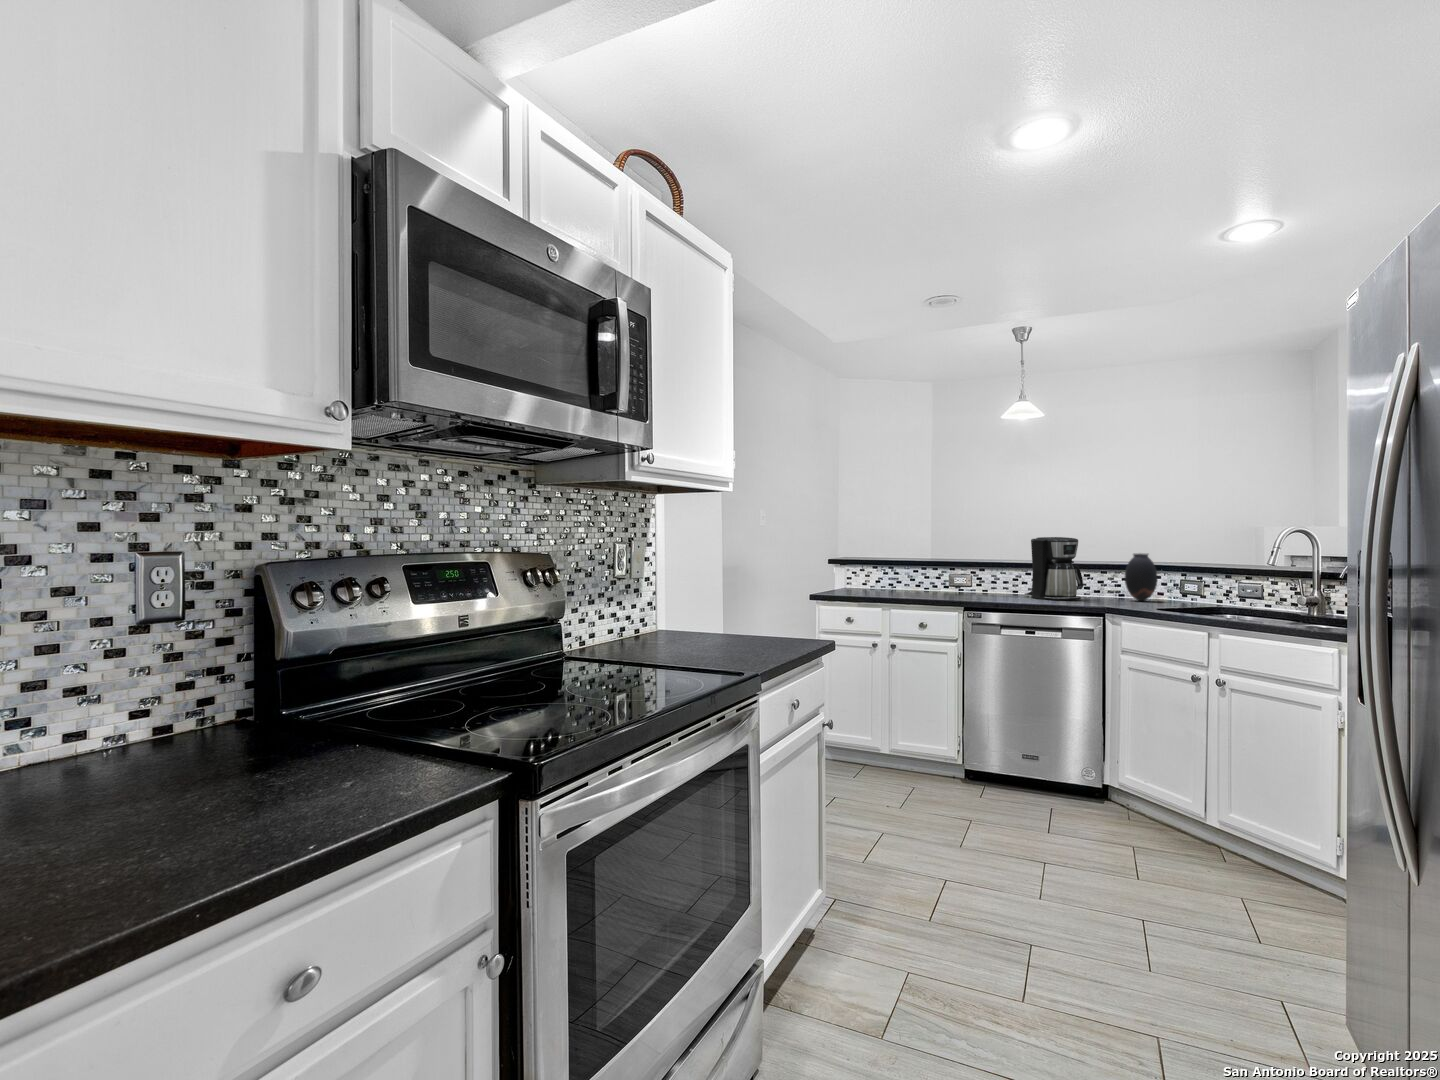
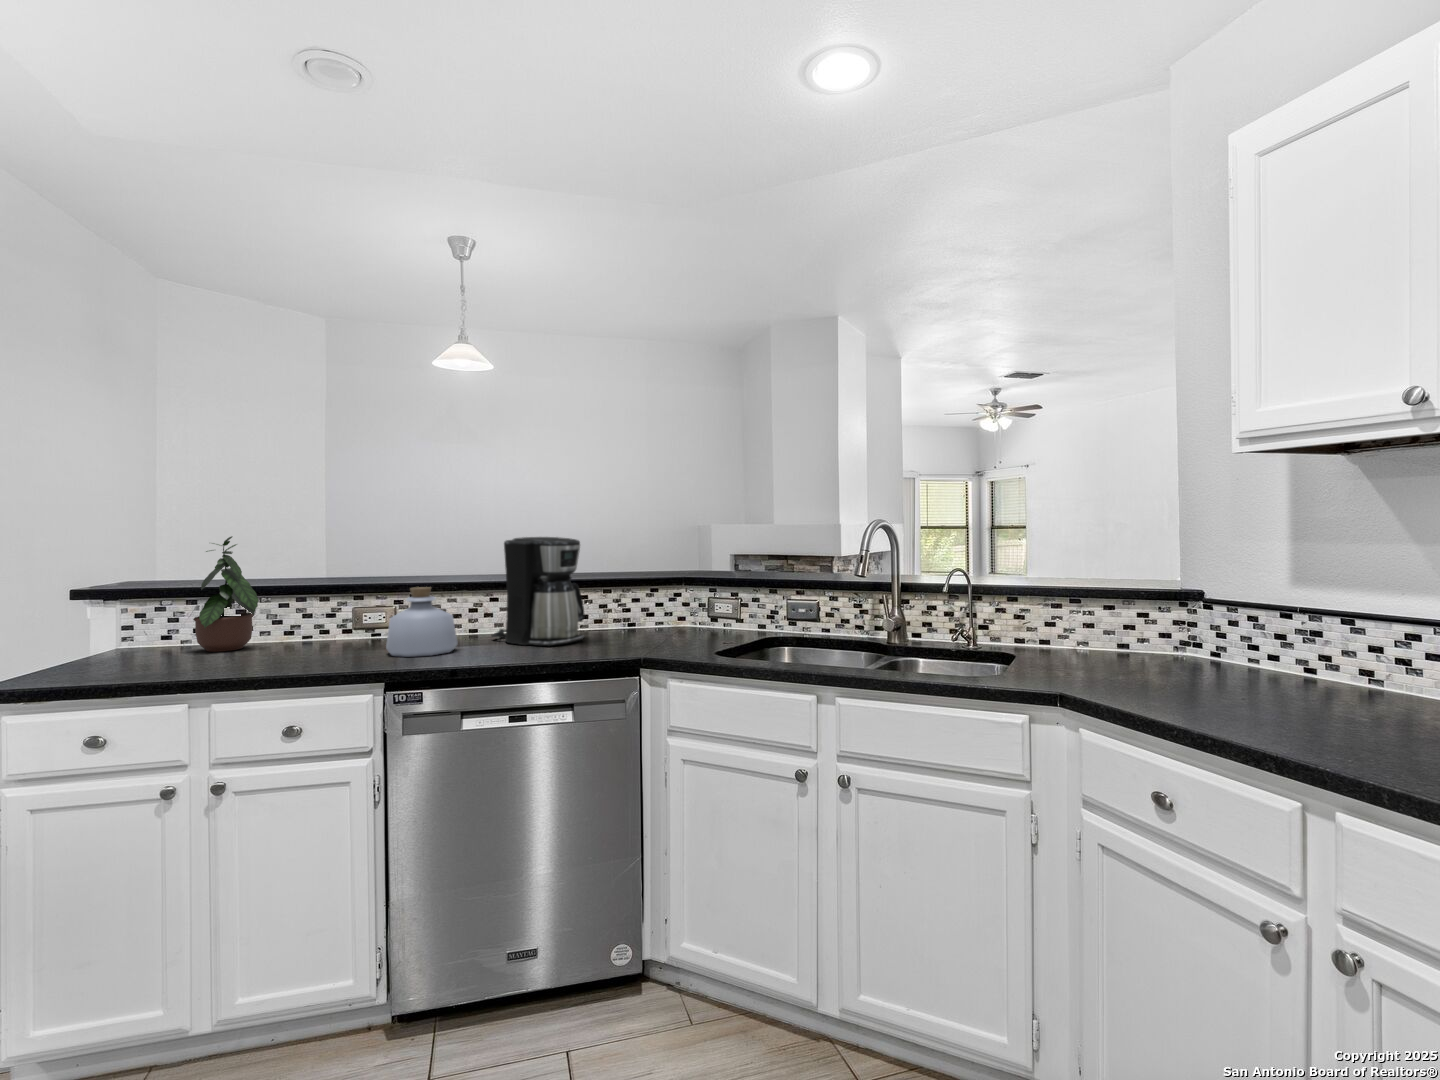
potted plant: none [874,535,909,591] -> present [193,536,258,652]
vase: present [1125,553,1158,601] -> none [641,560,684,633]
bottle: none [965,563,1003,598] -> present [386,587,458,657]

